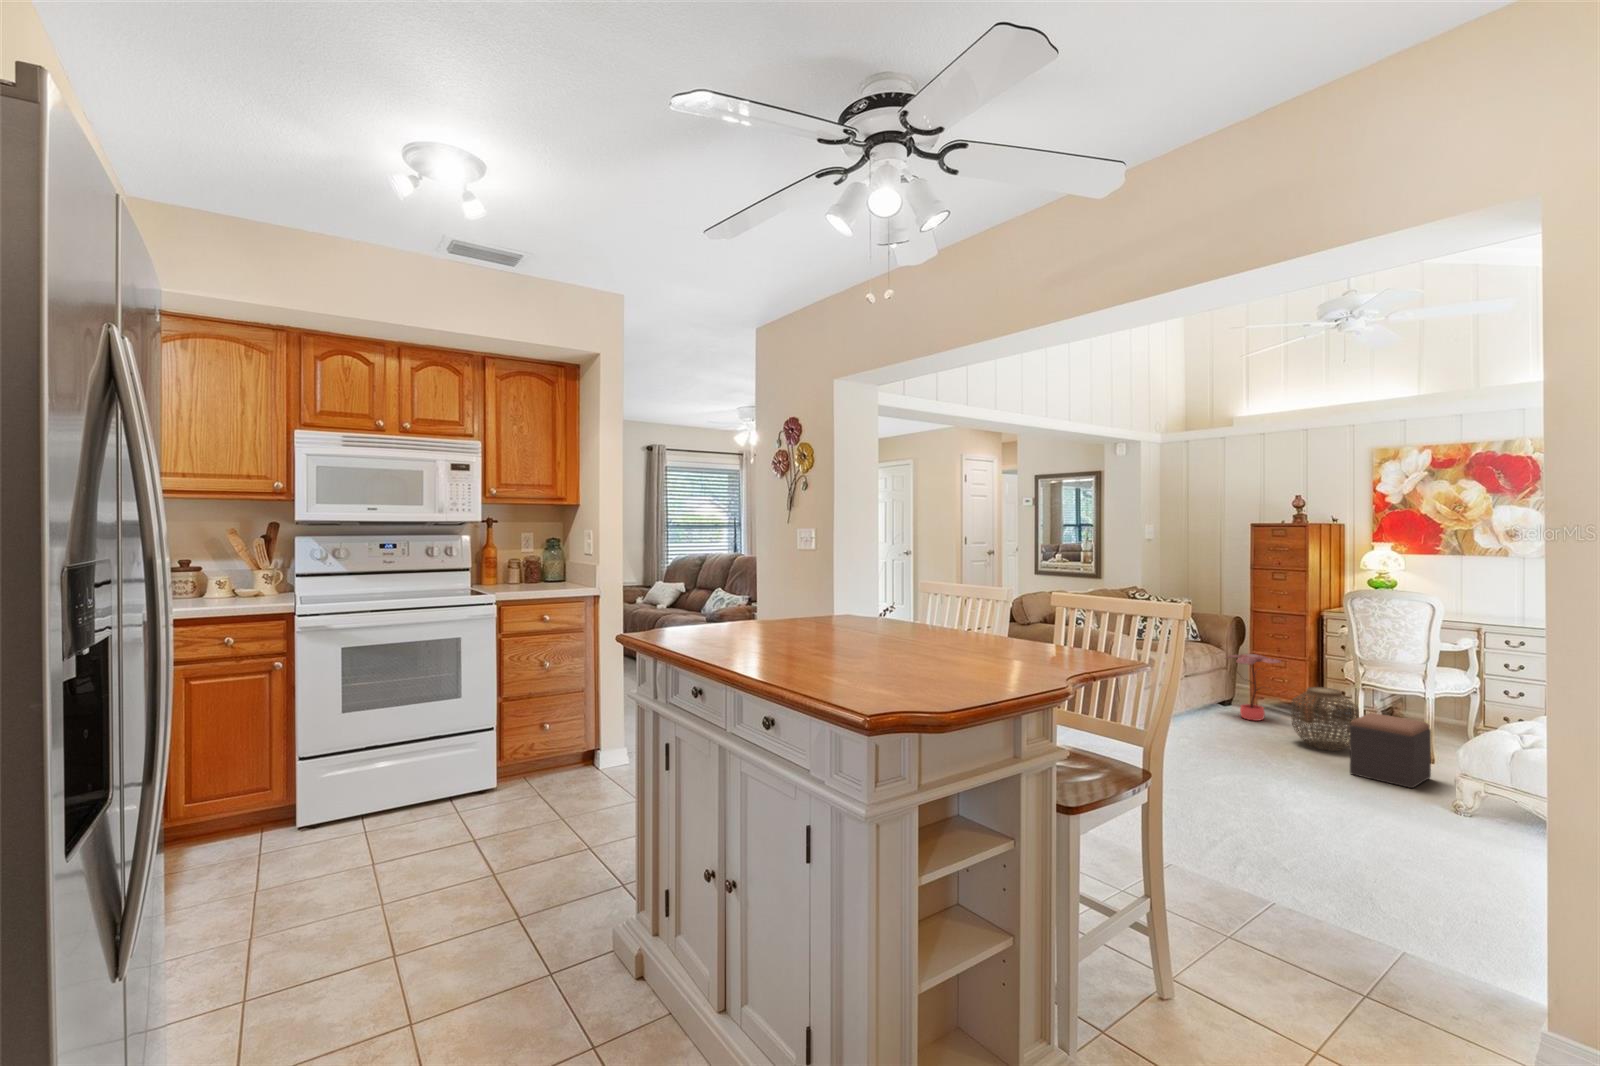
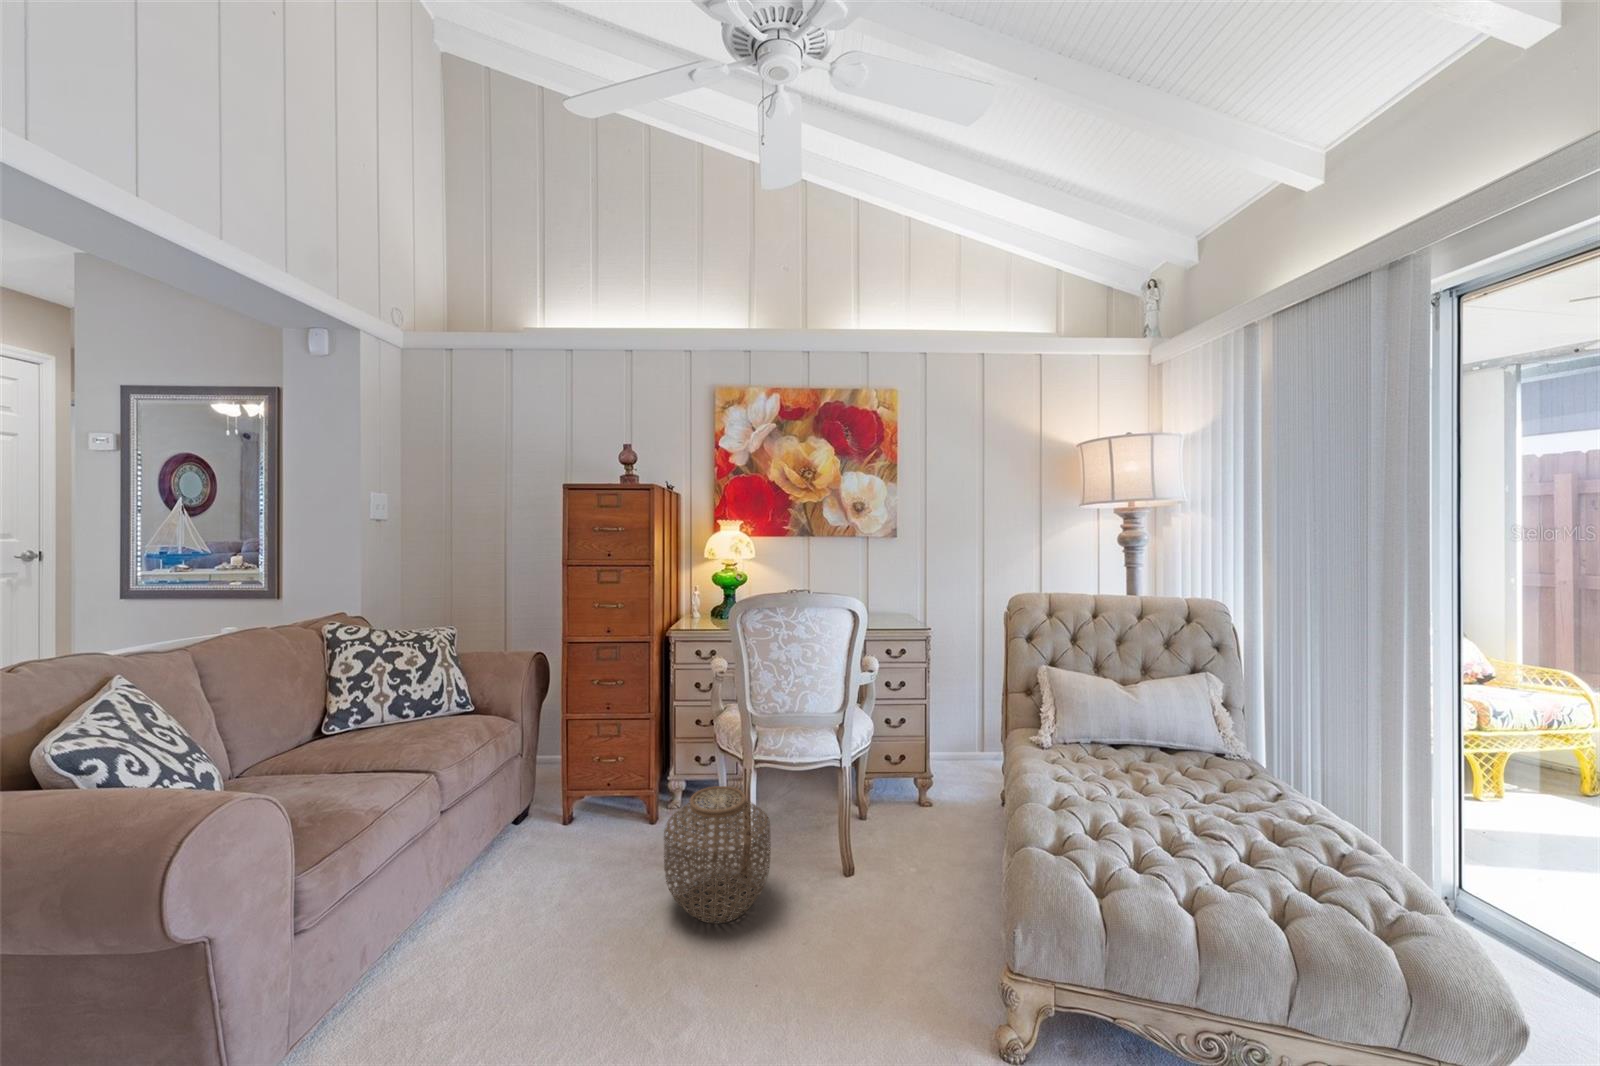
potted plant: present [1226,654,1281,721] -> none [522,724,622,860]
footstool: present [1350,713,1431,788] -> none [813,844,933,1023]

